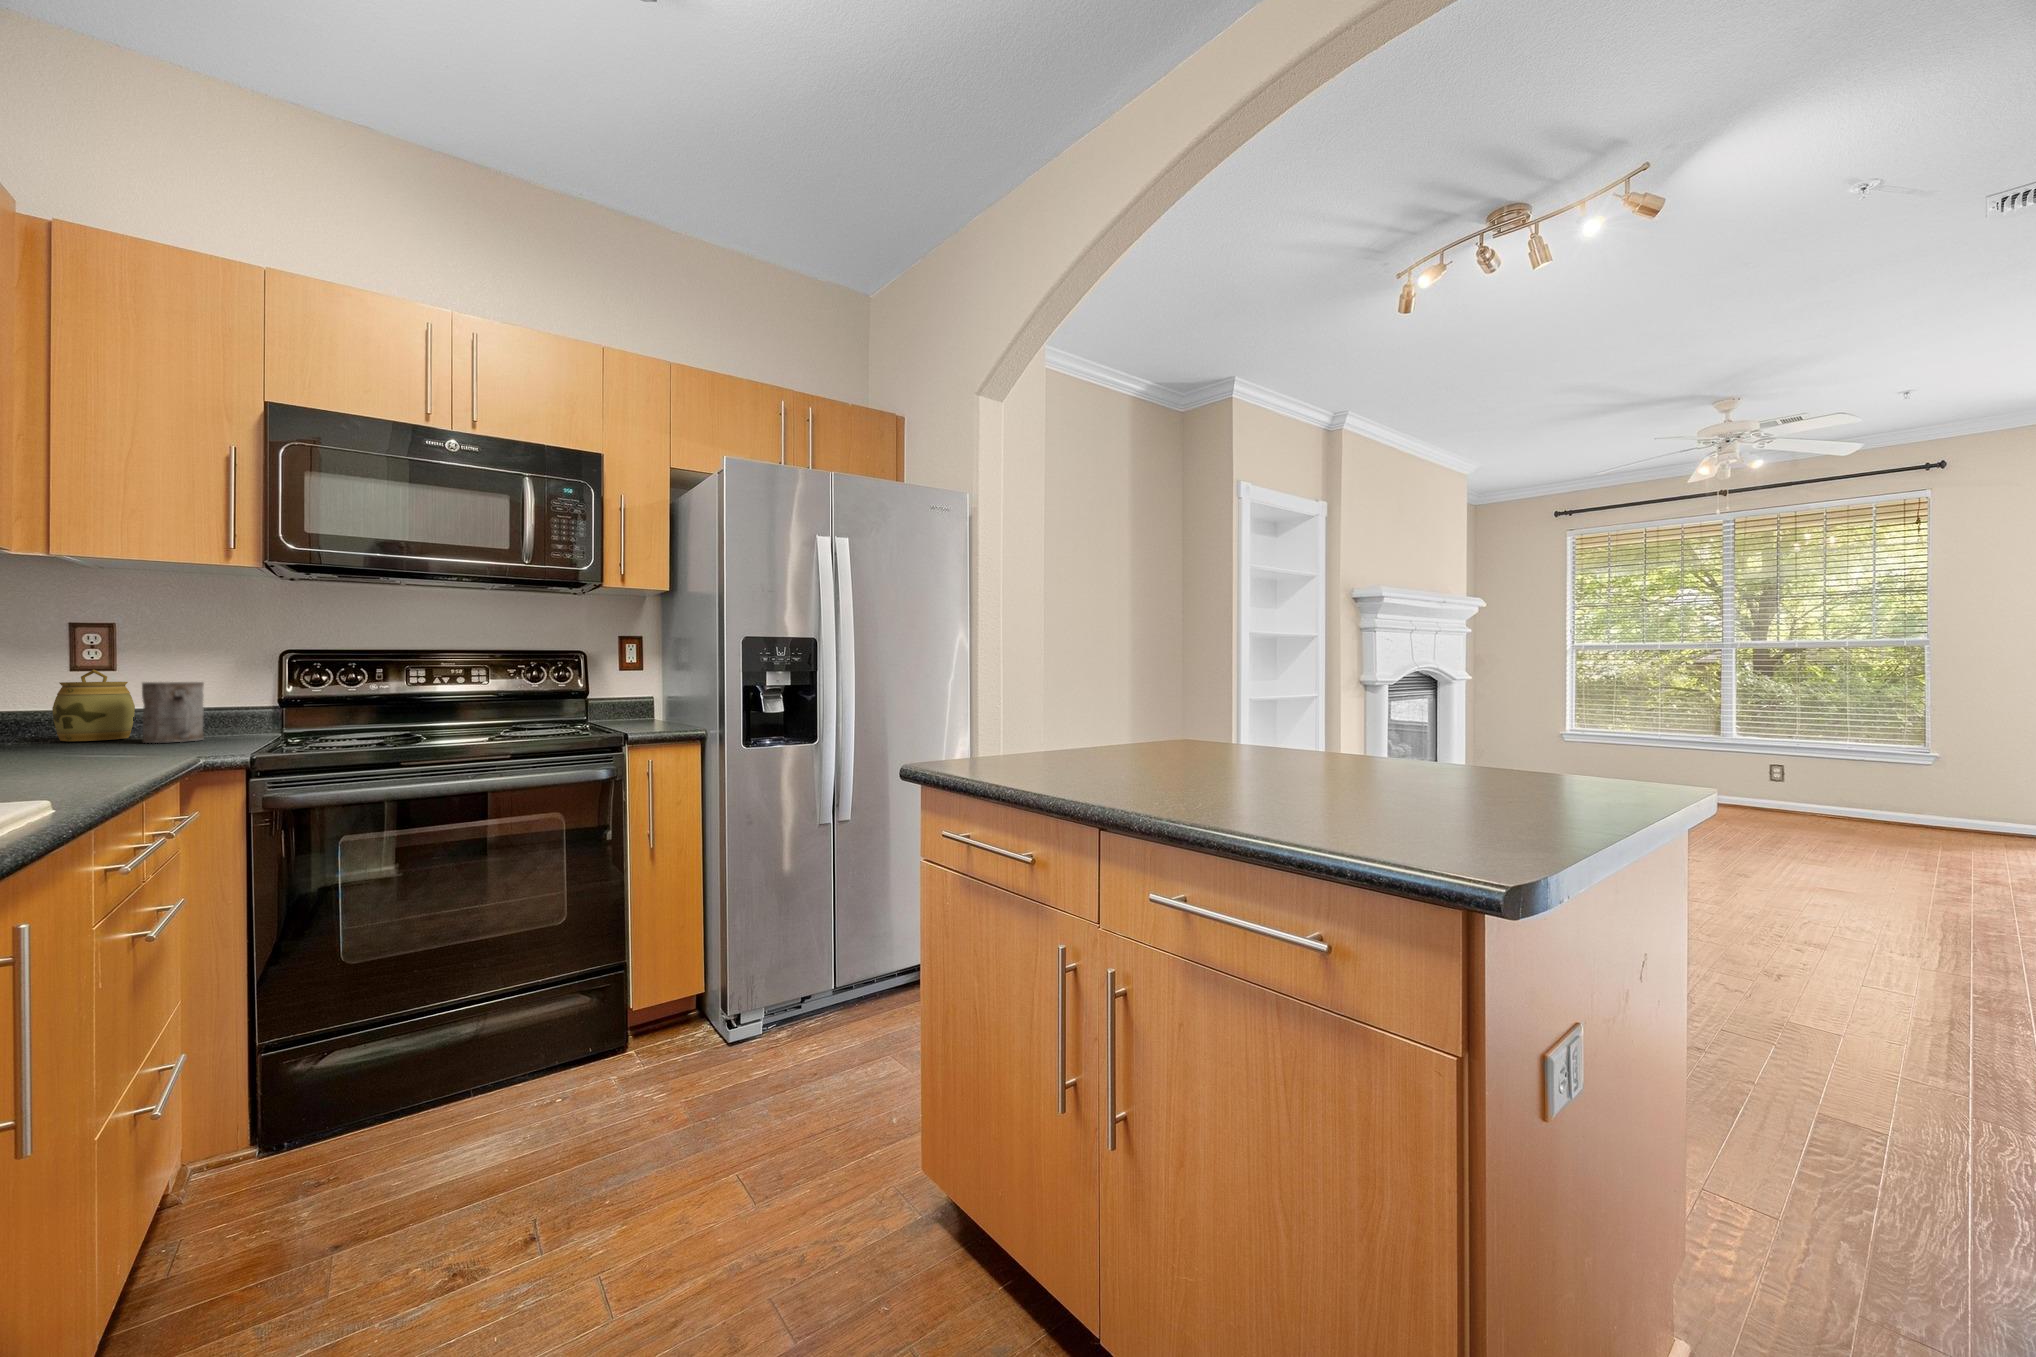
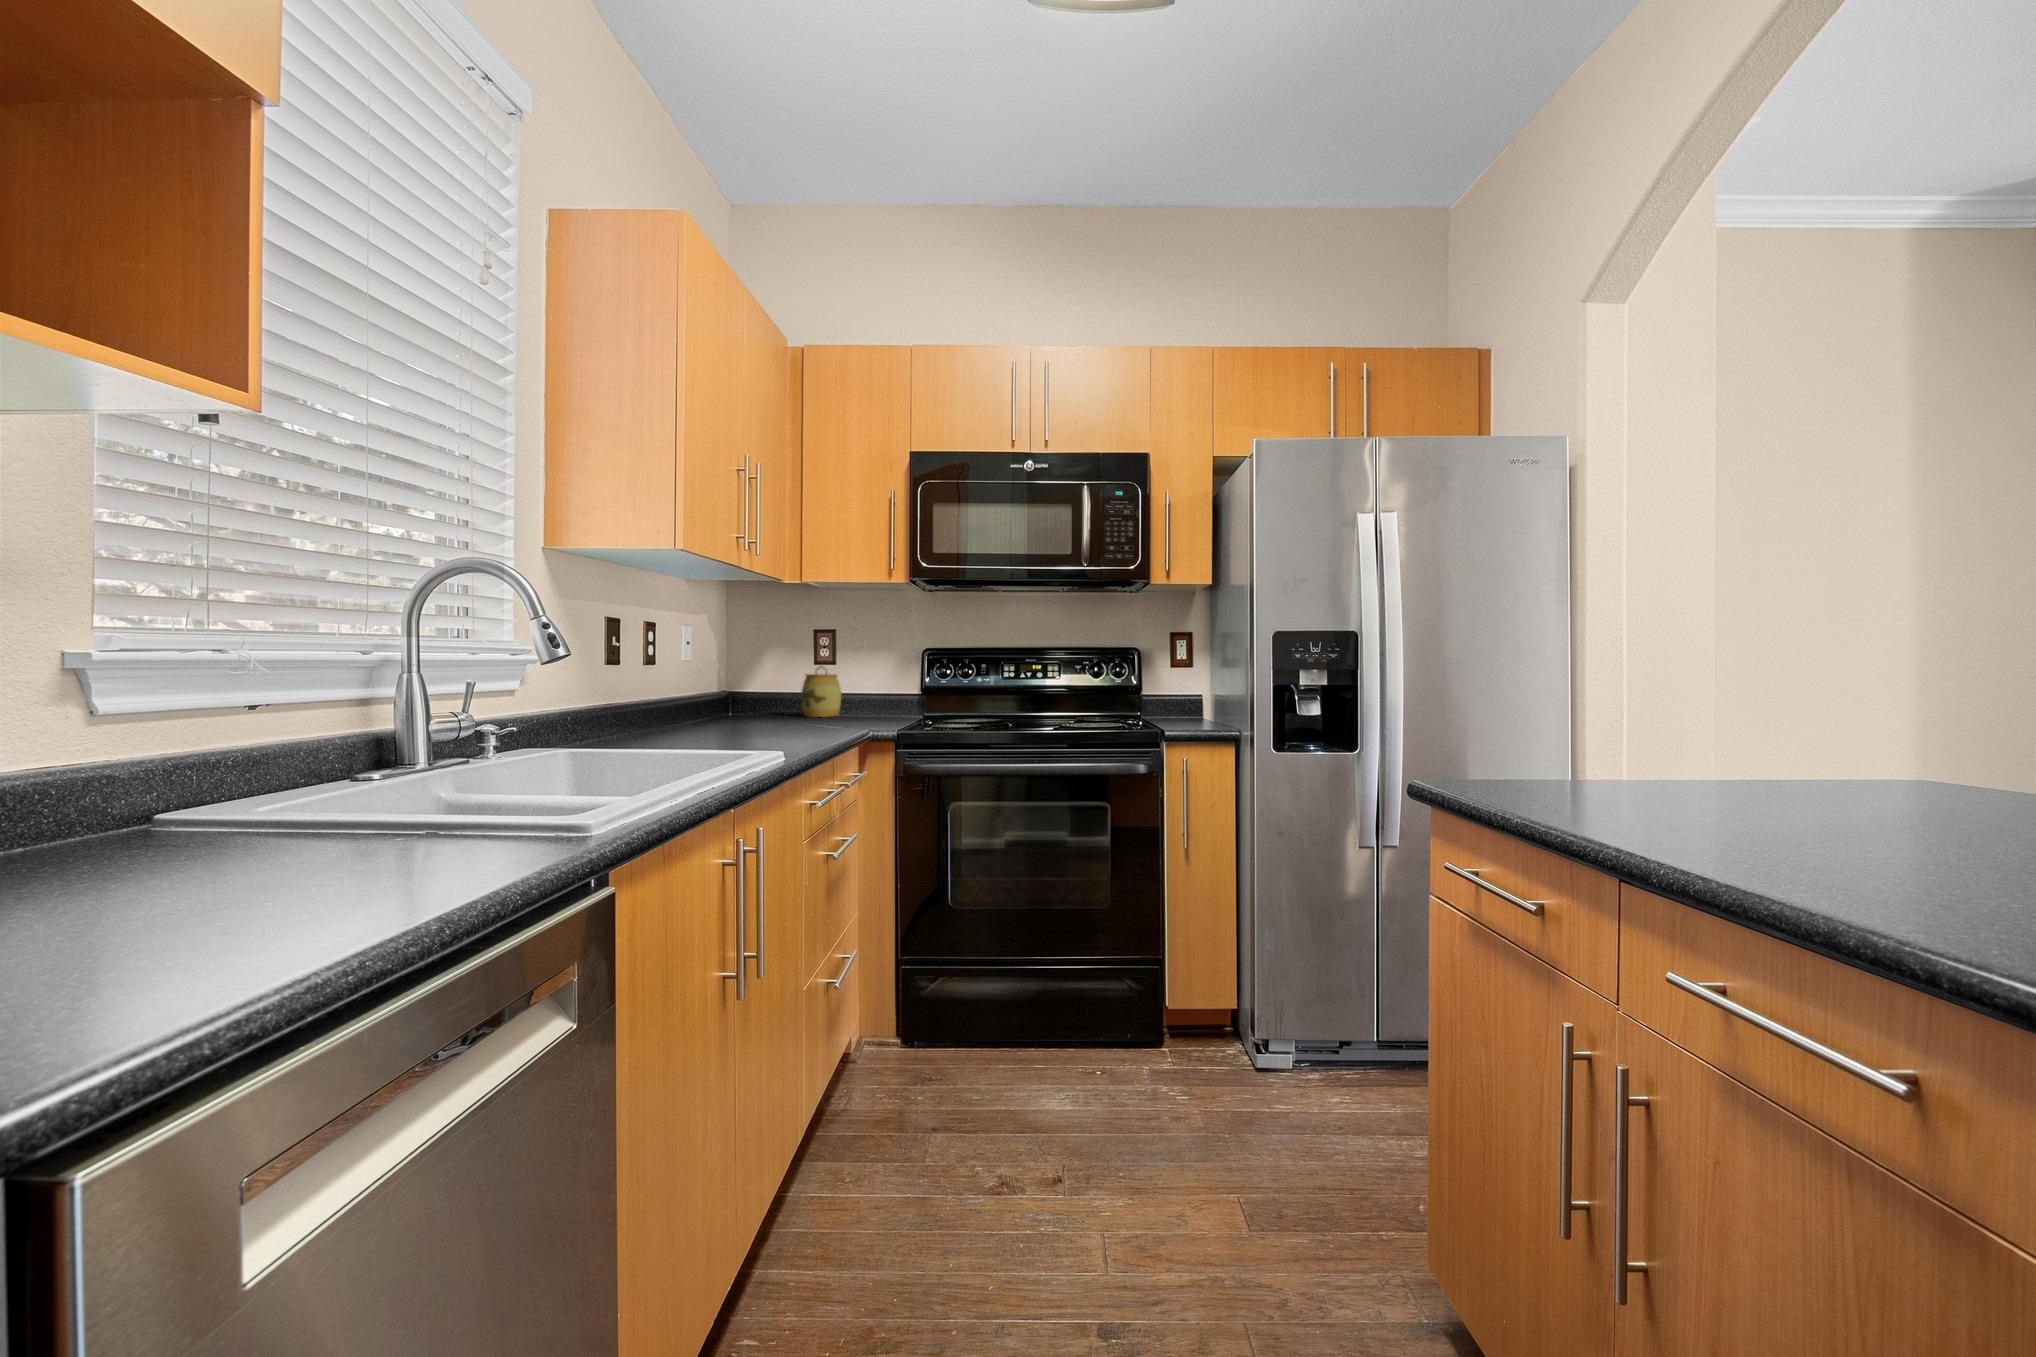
mug: present [142,682,204,743] -> none [843,675,876,720]

